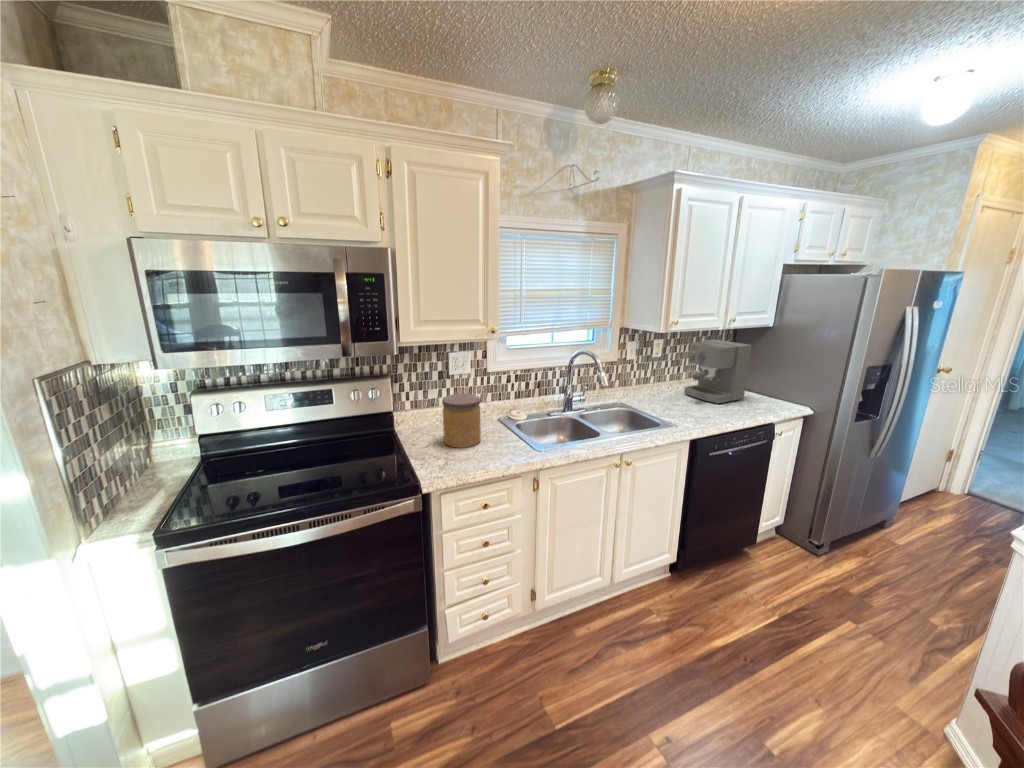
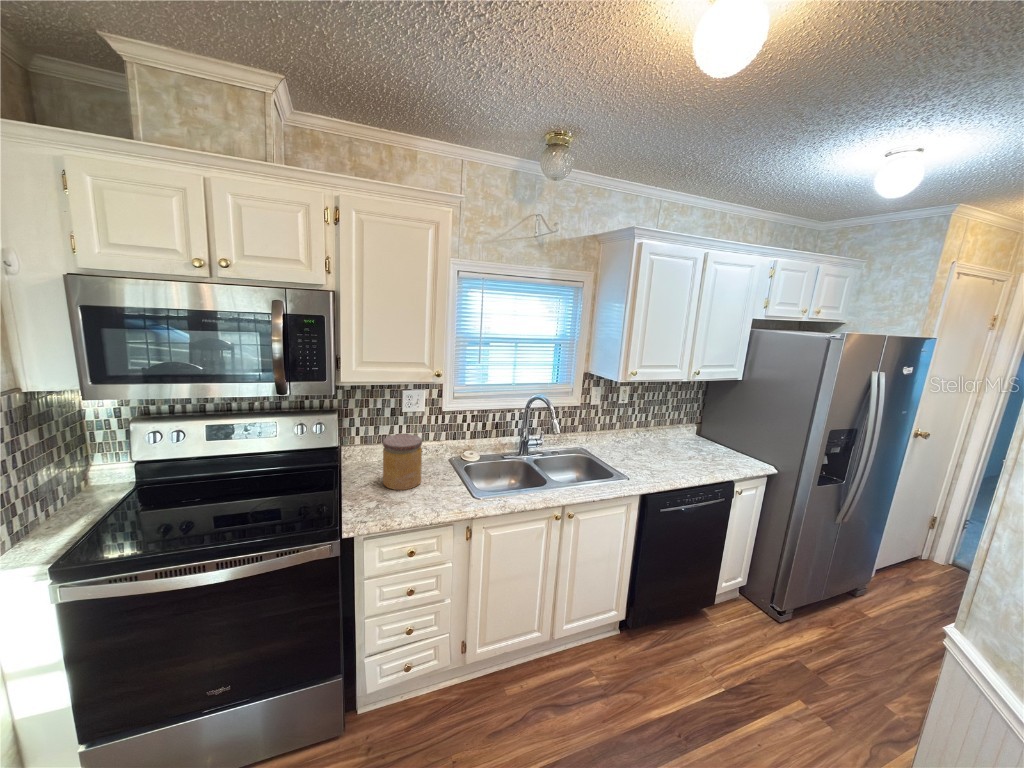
coffee maker: present [684,340,752,404] -> none [649,389,716,457]

